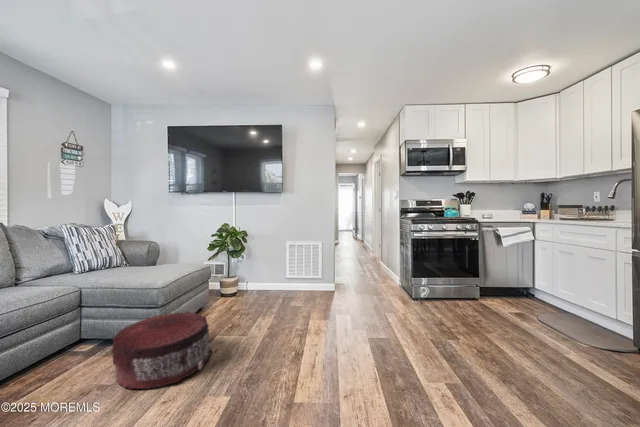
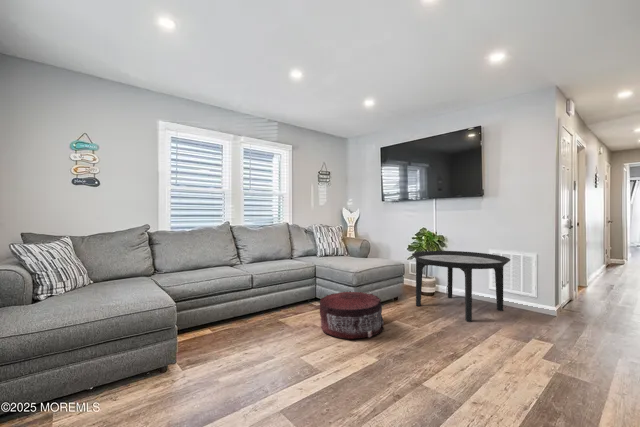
round table: none [219,245,310,314] -> present [412,251,510,322]

